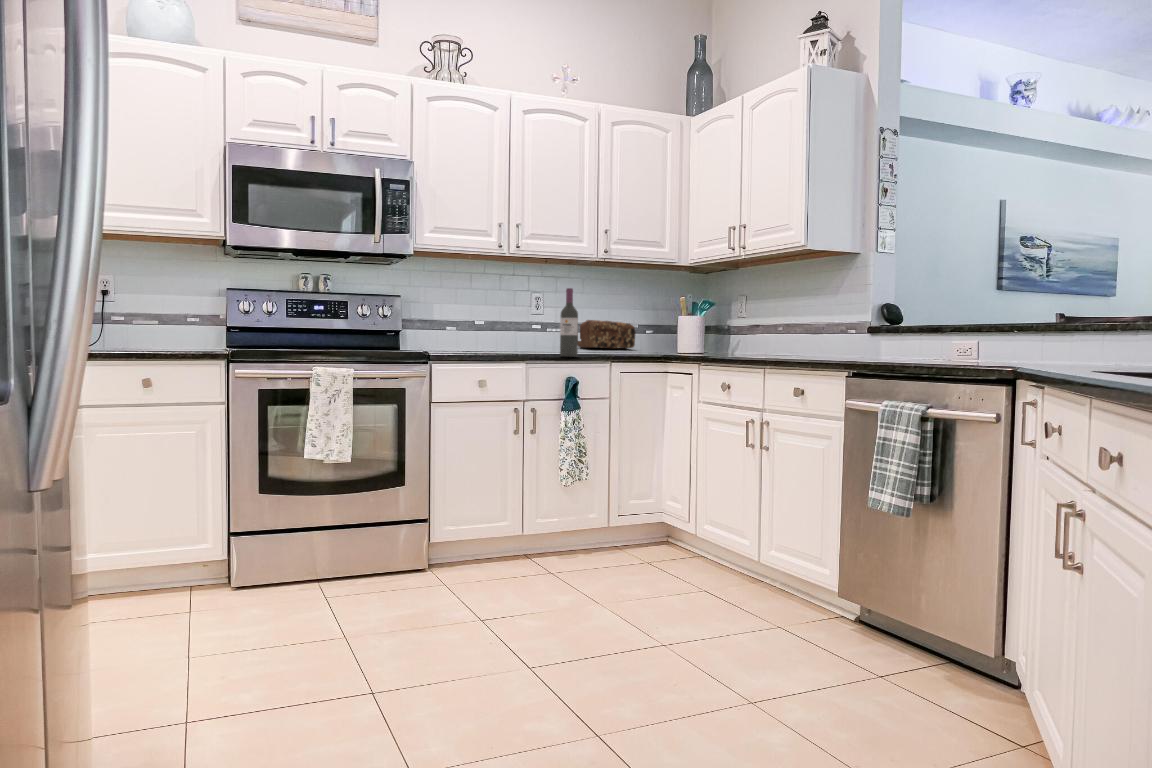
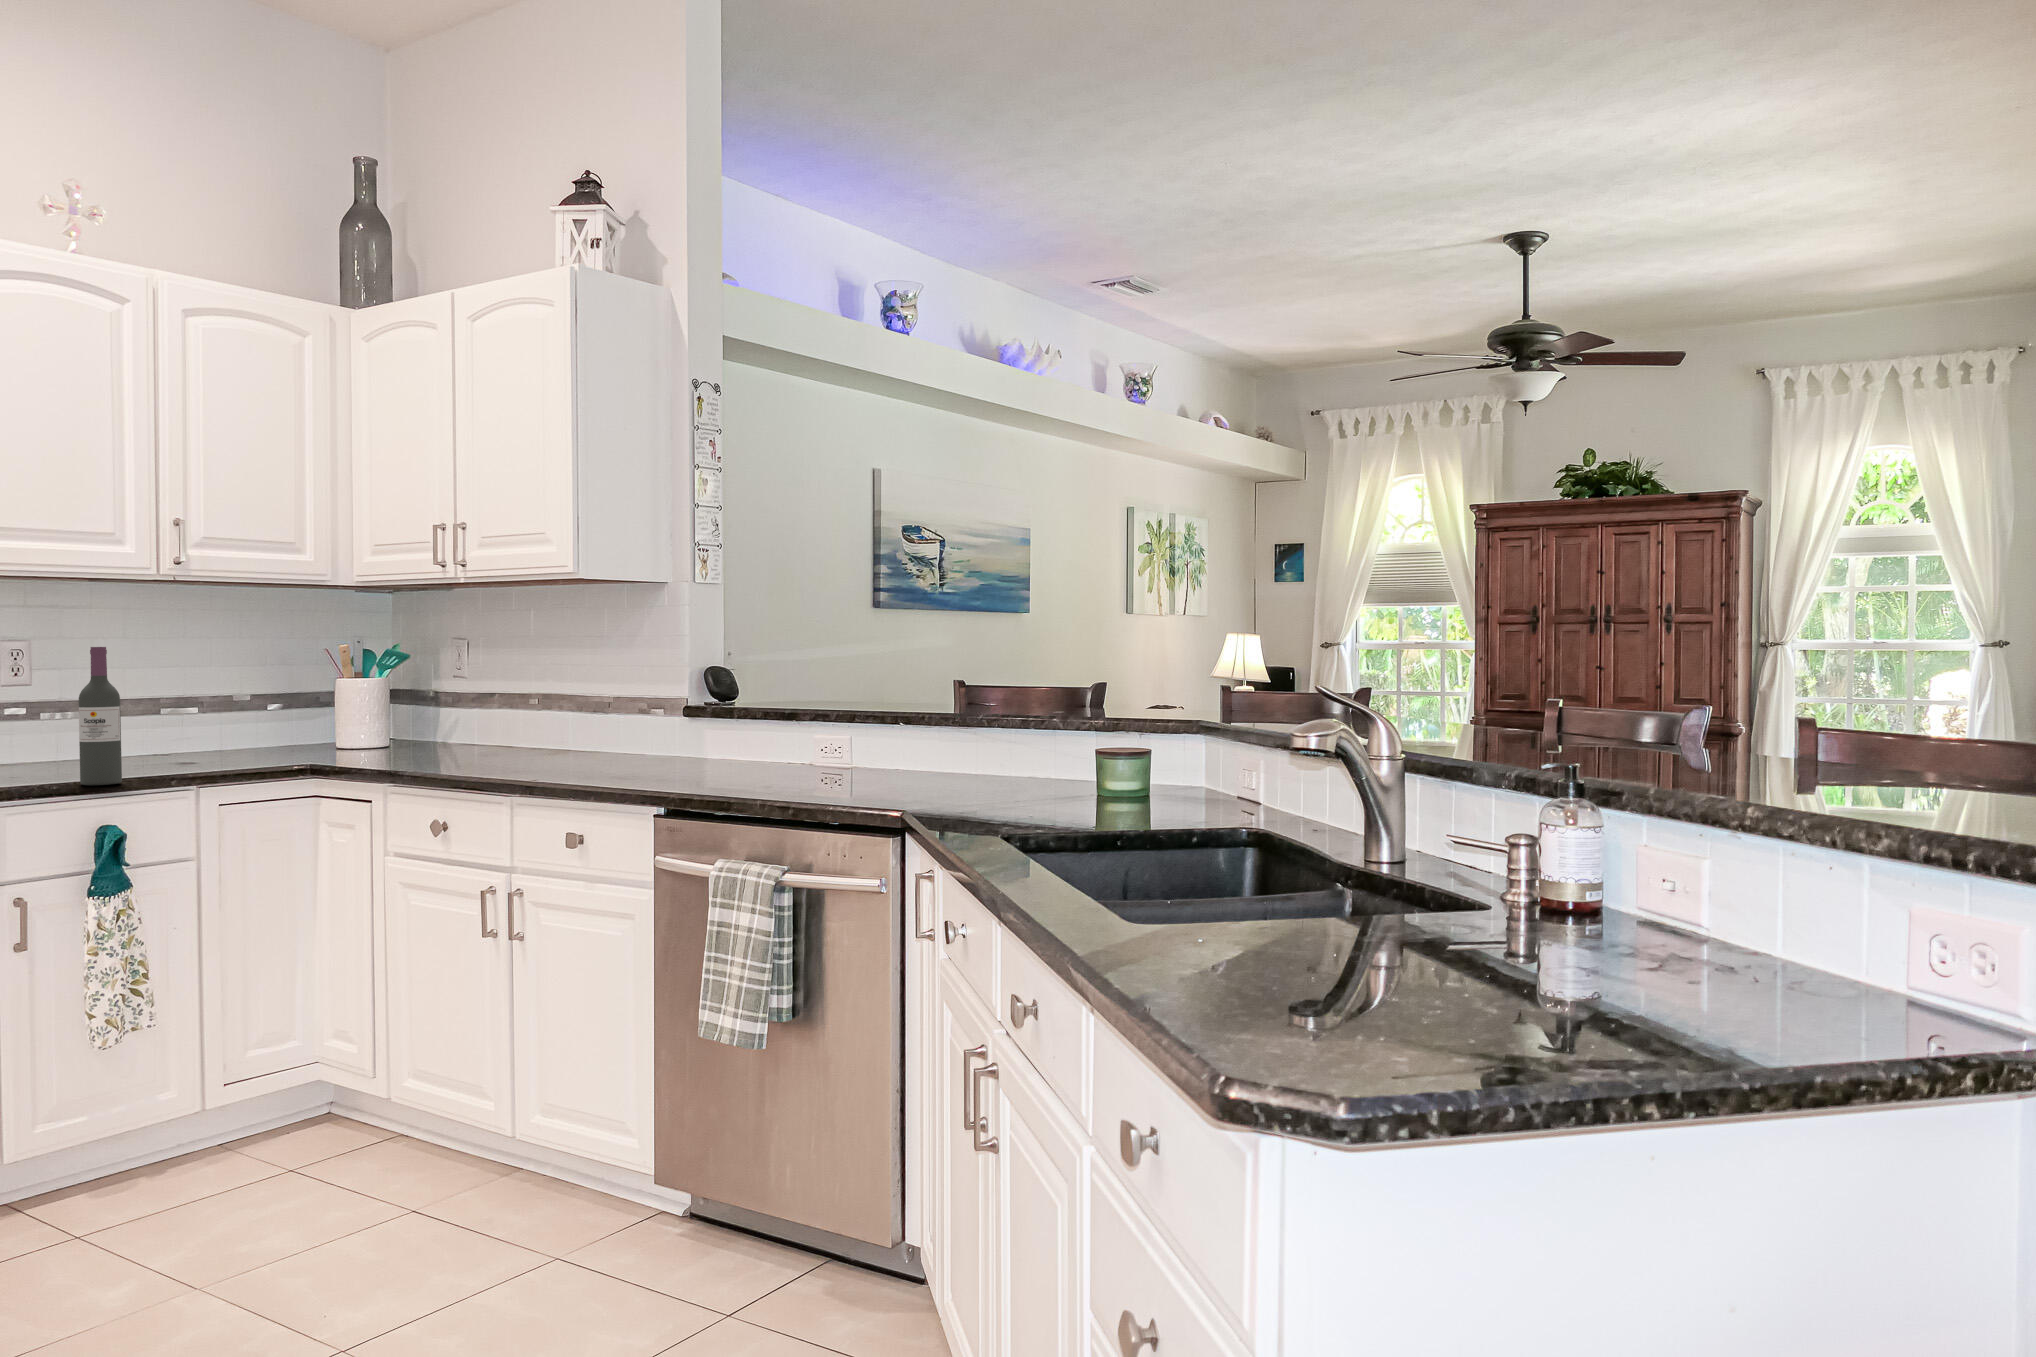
bread loaf: present [578,320,636,349] -> none [115,689,249,748]

